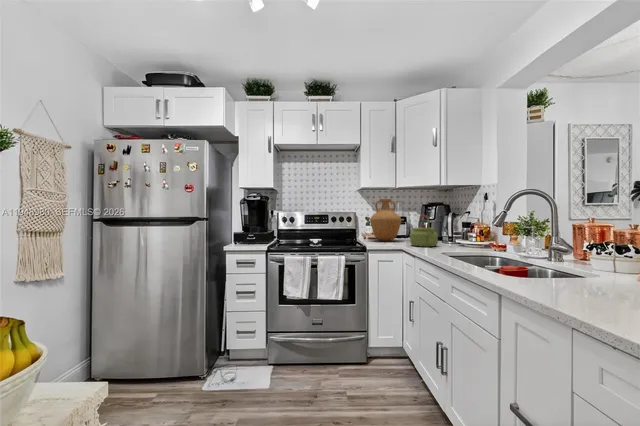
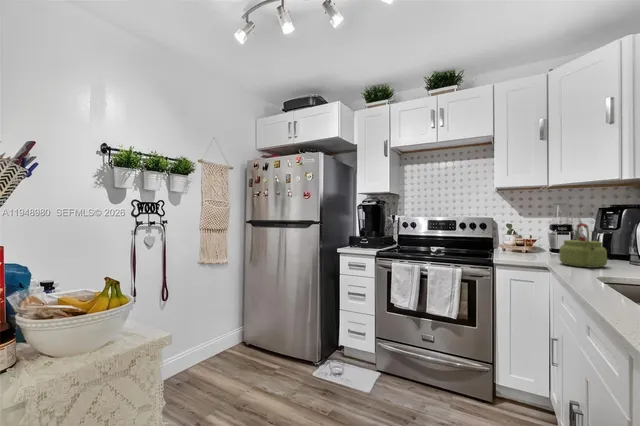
vase: present [370,199,401,241] -> none [510,201,557,254]

